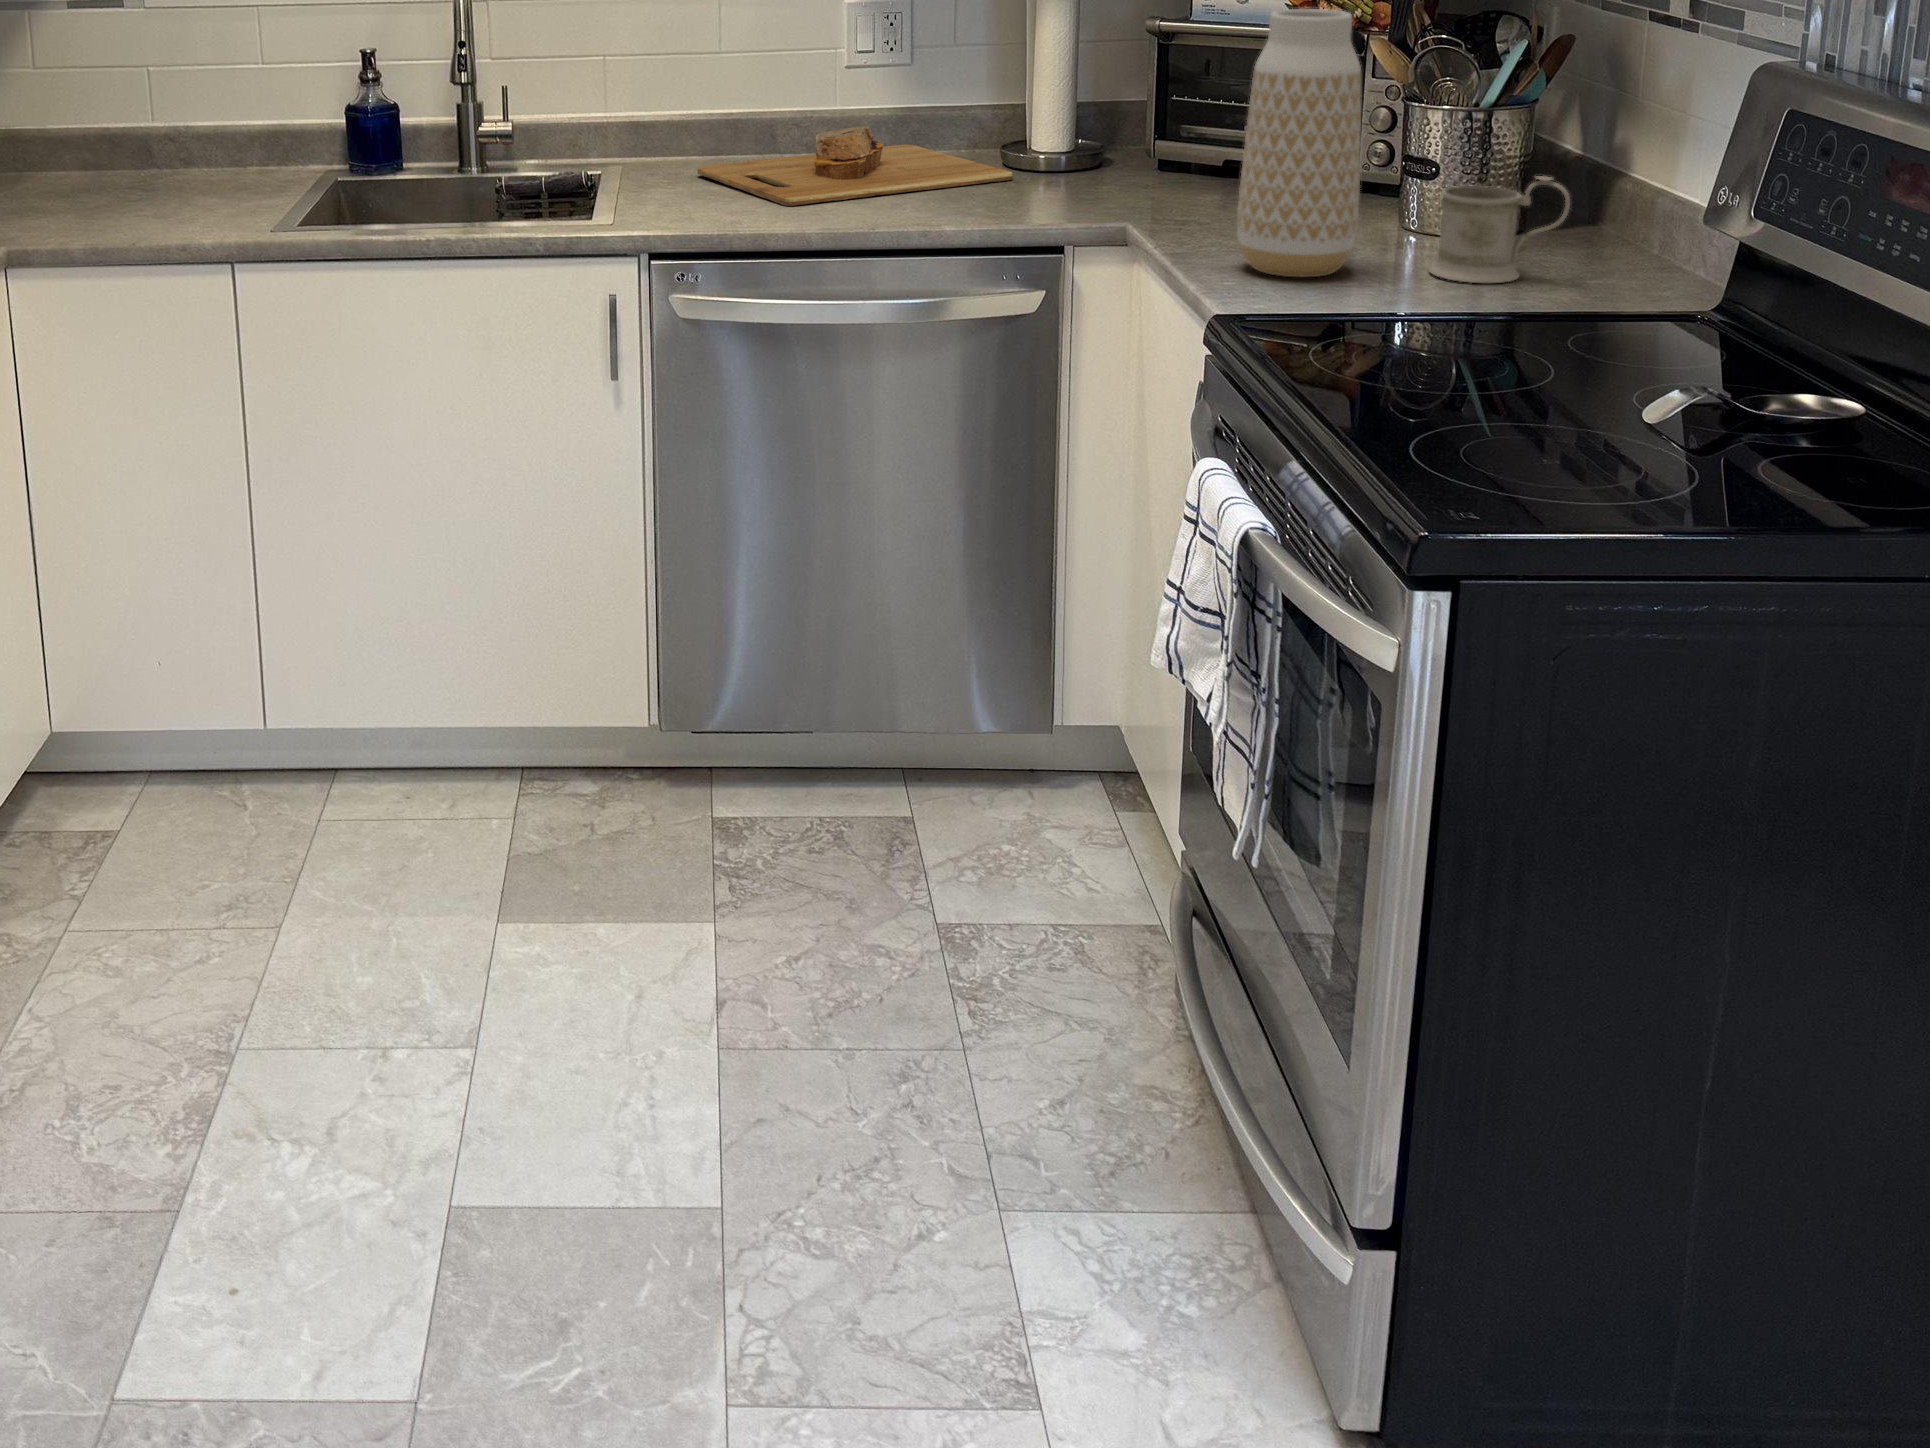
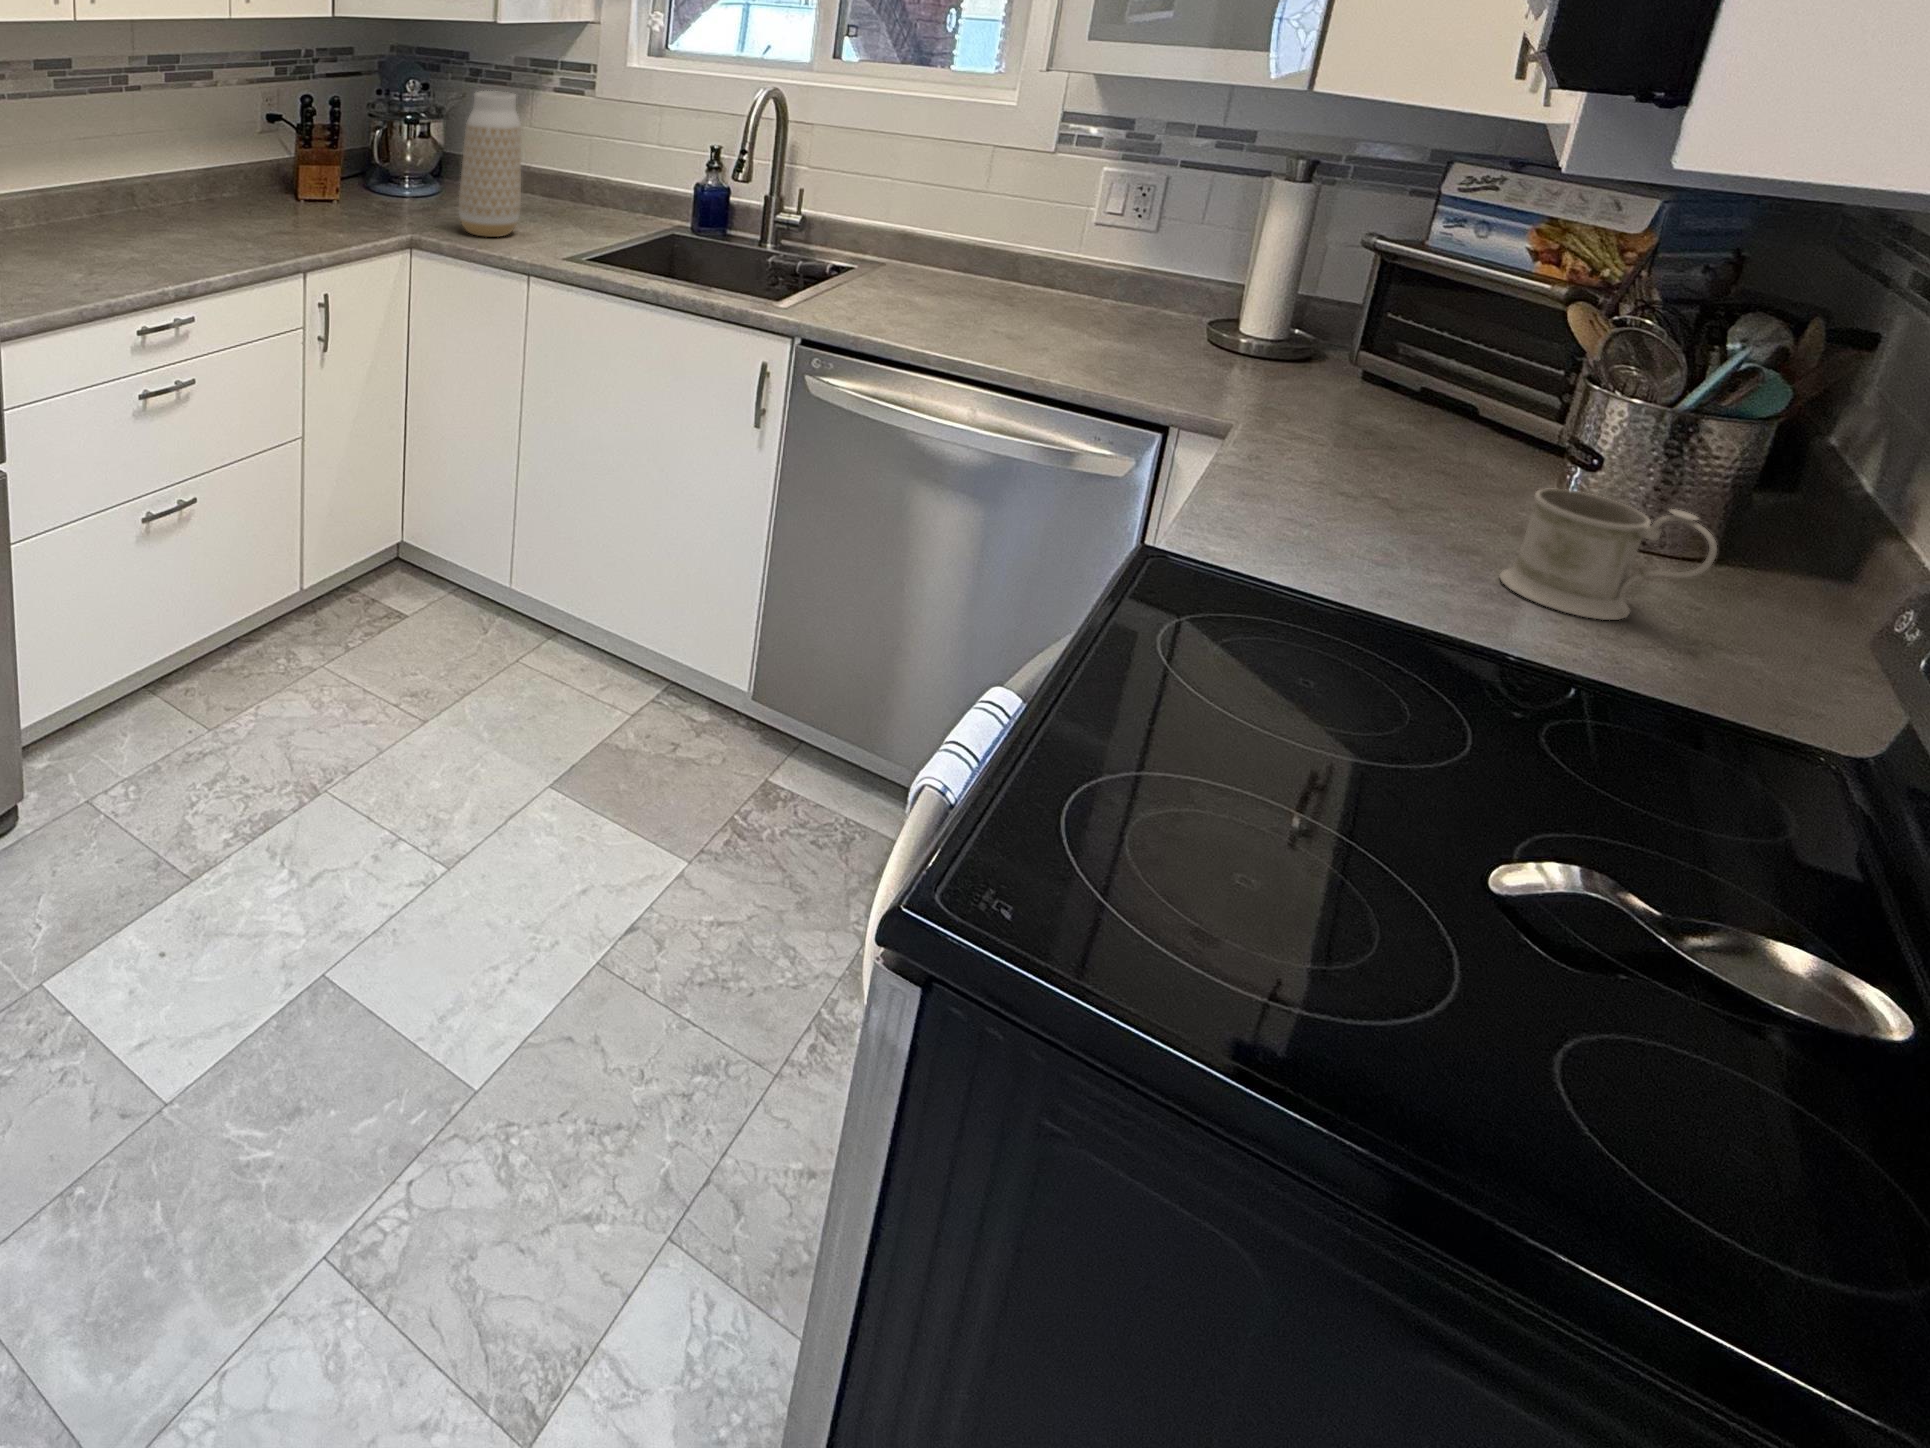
vase: present [1237,9,1361,277] -> present [459,91,521,237]
cutting board: present [698,126,1013,206] -> none [920,277,1192,355]

